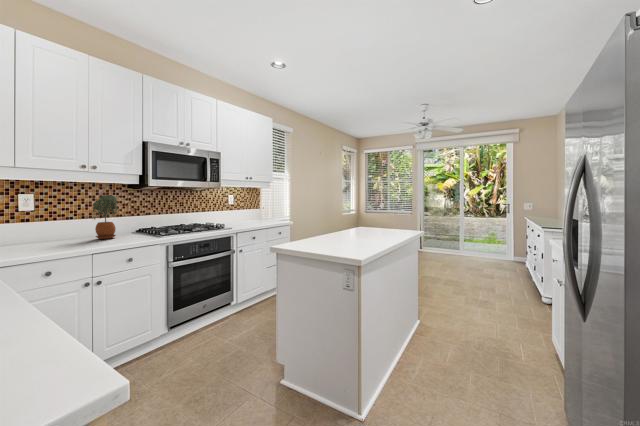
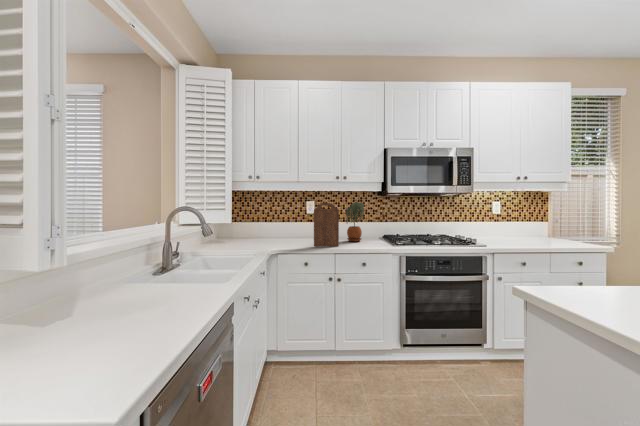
cutting board: none [52,195,93,249] -> present [314,203,339,247]

